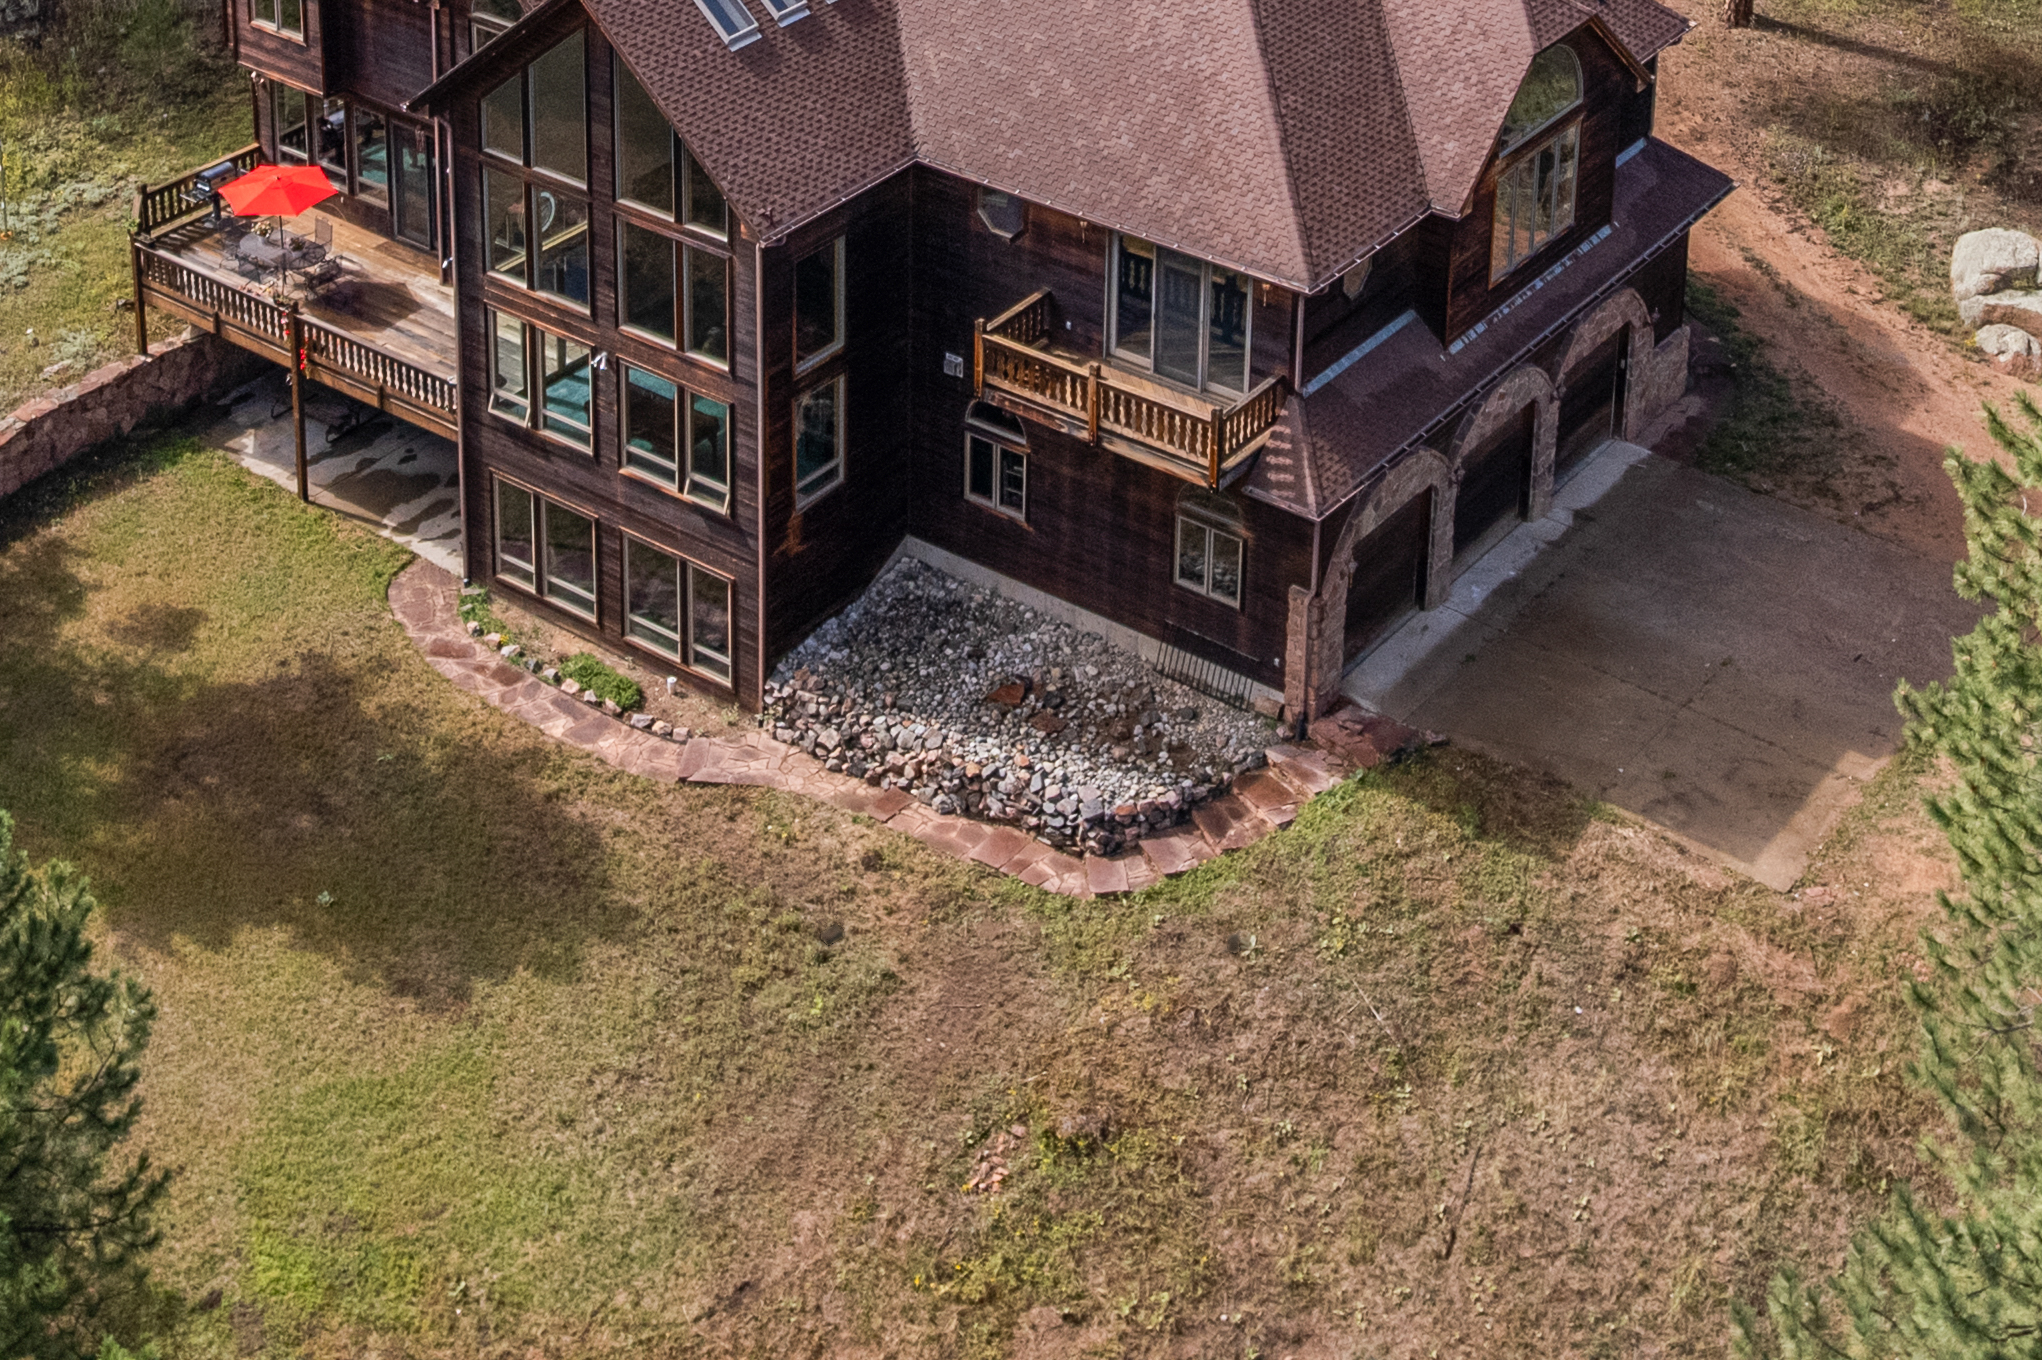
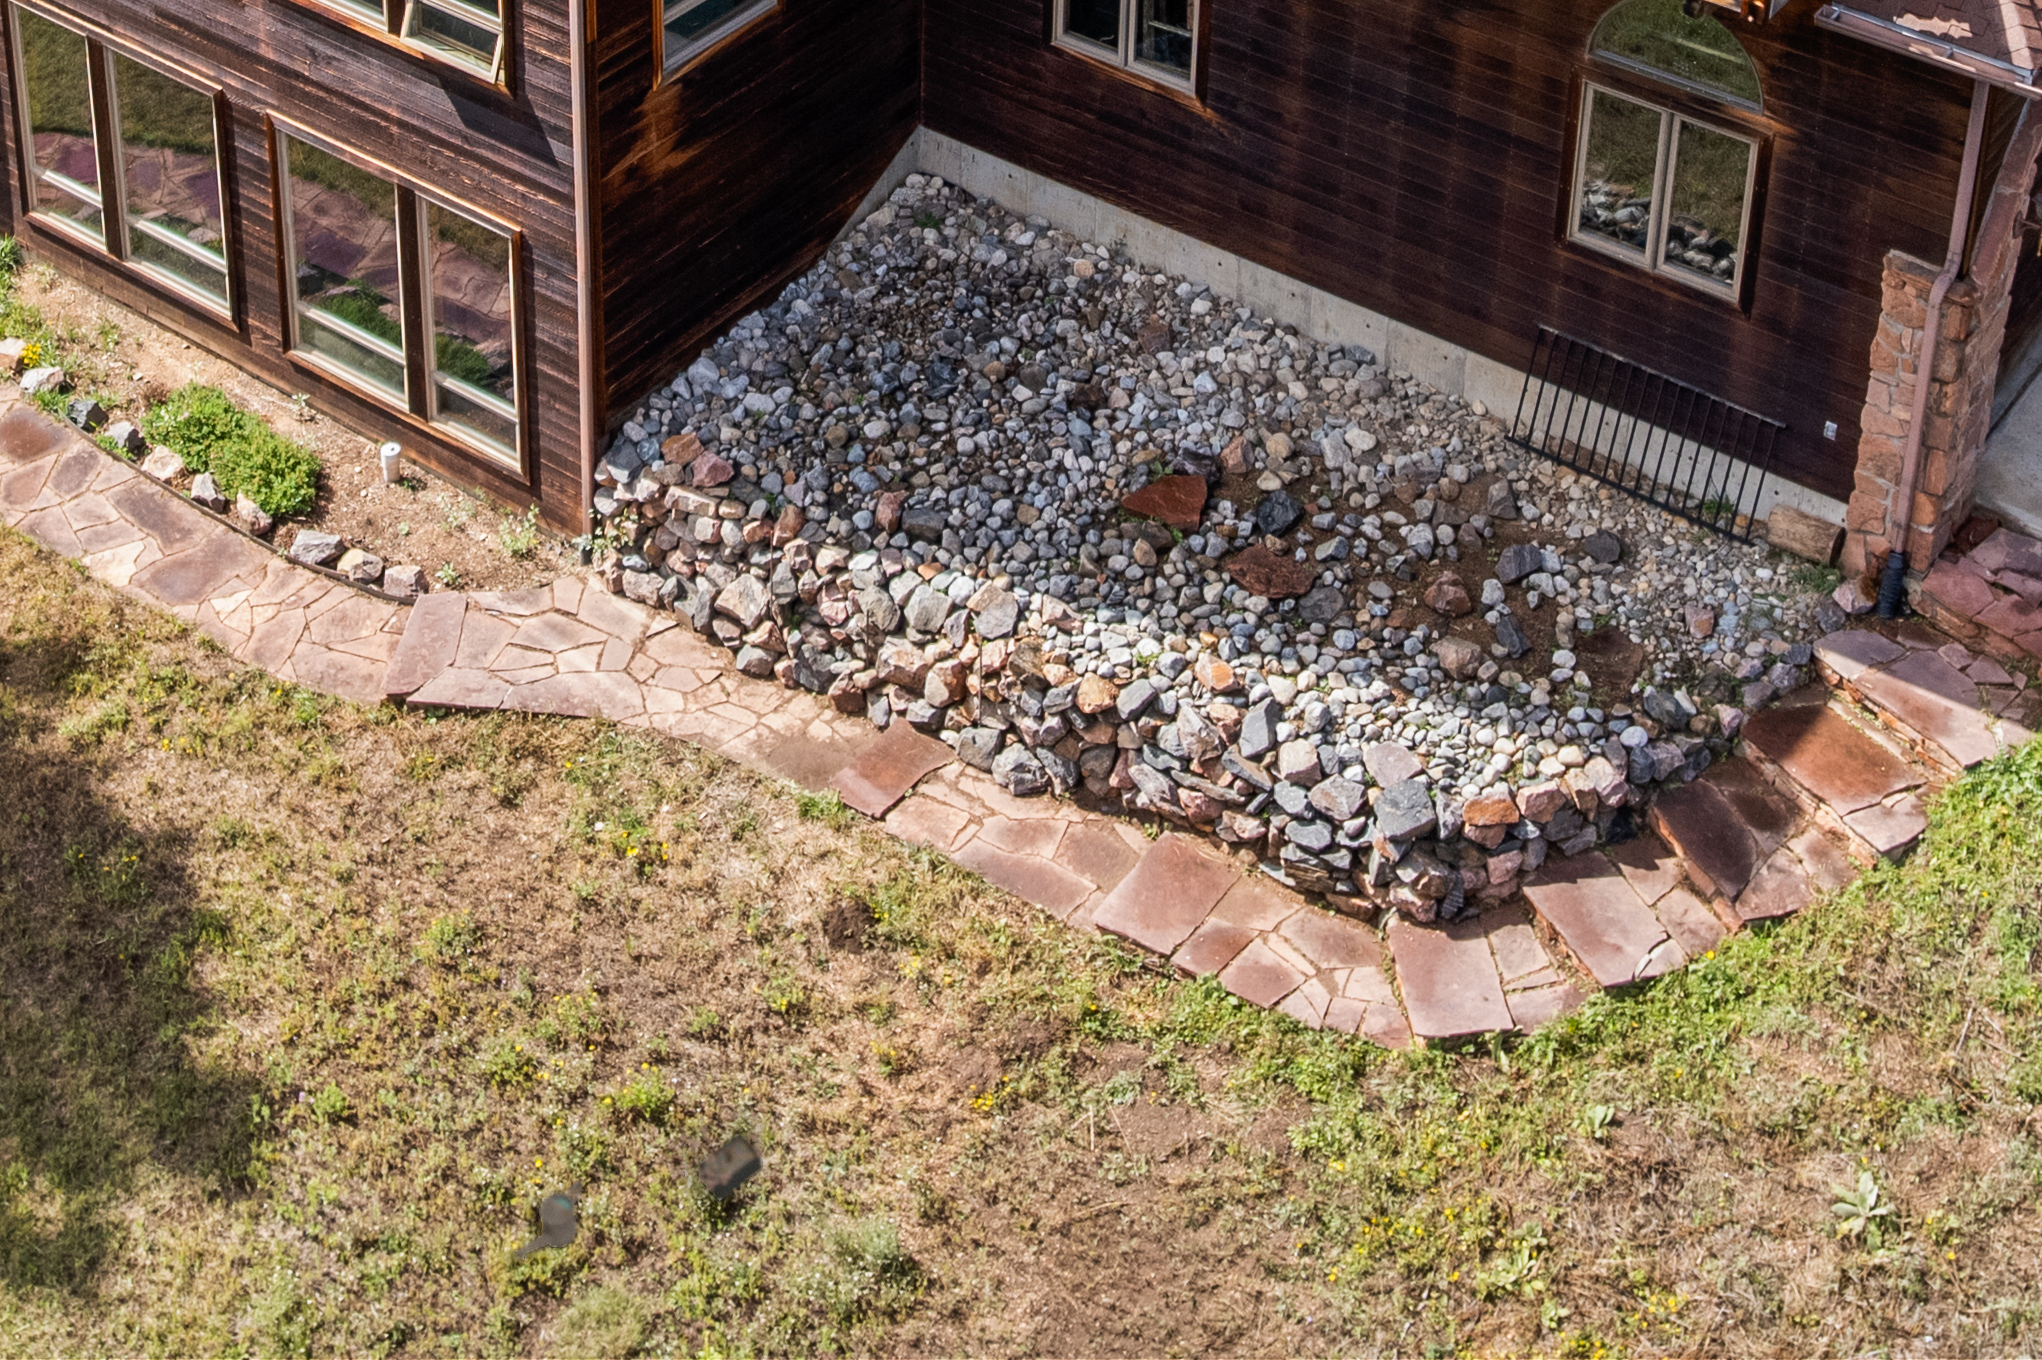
watering can: present [1224,932,1240,953] -> present [515,1181,582,1261]

